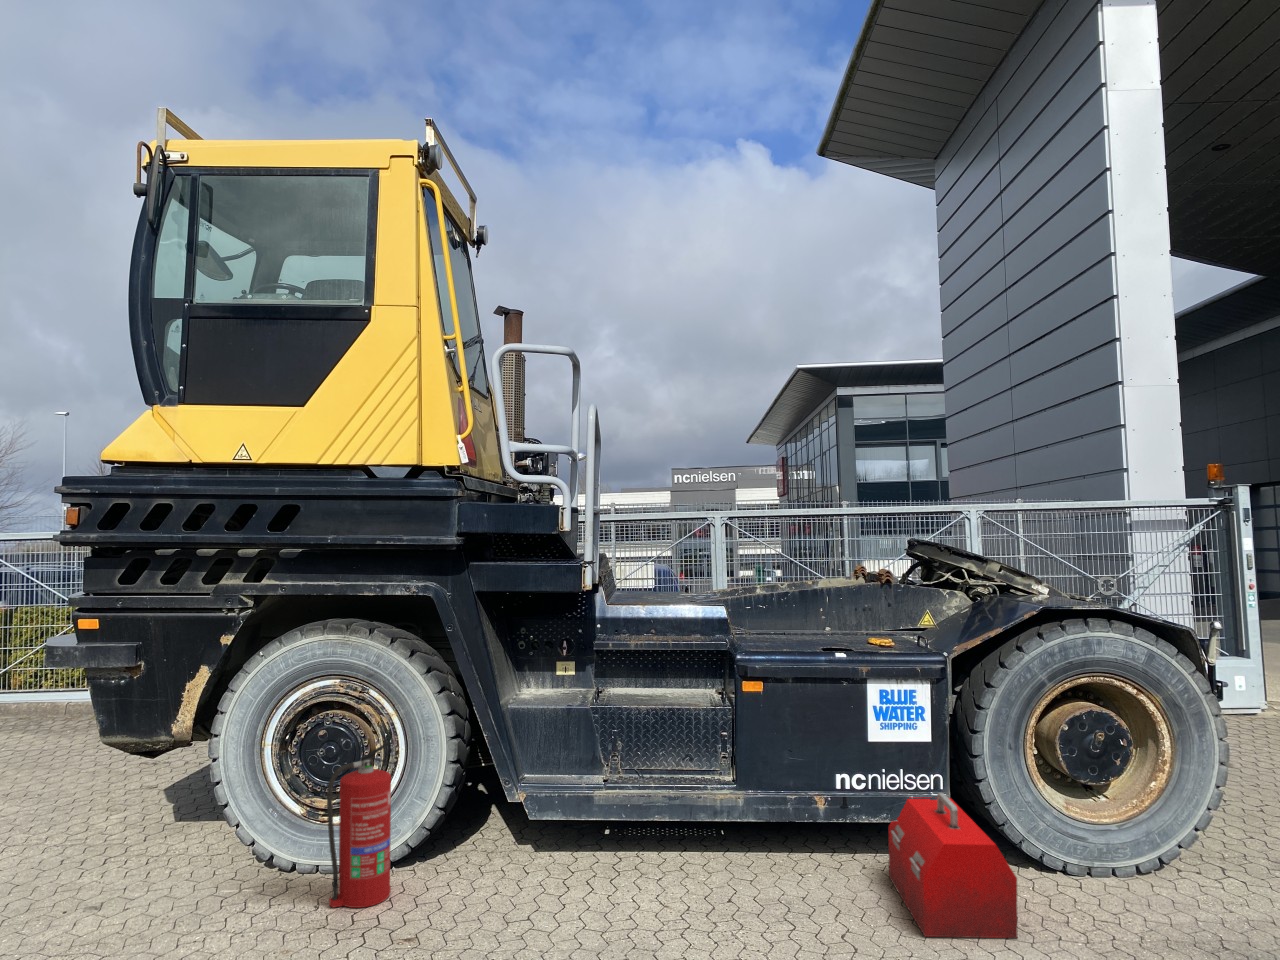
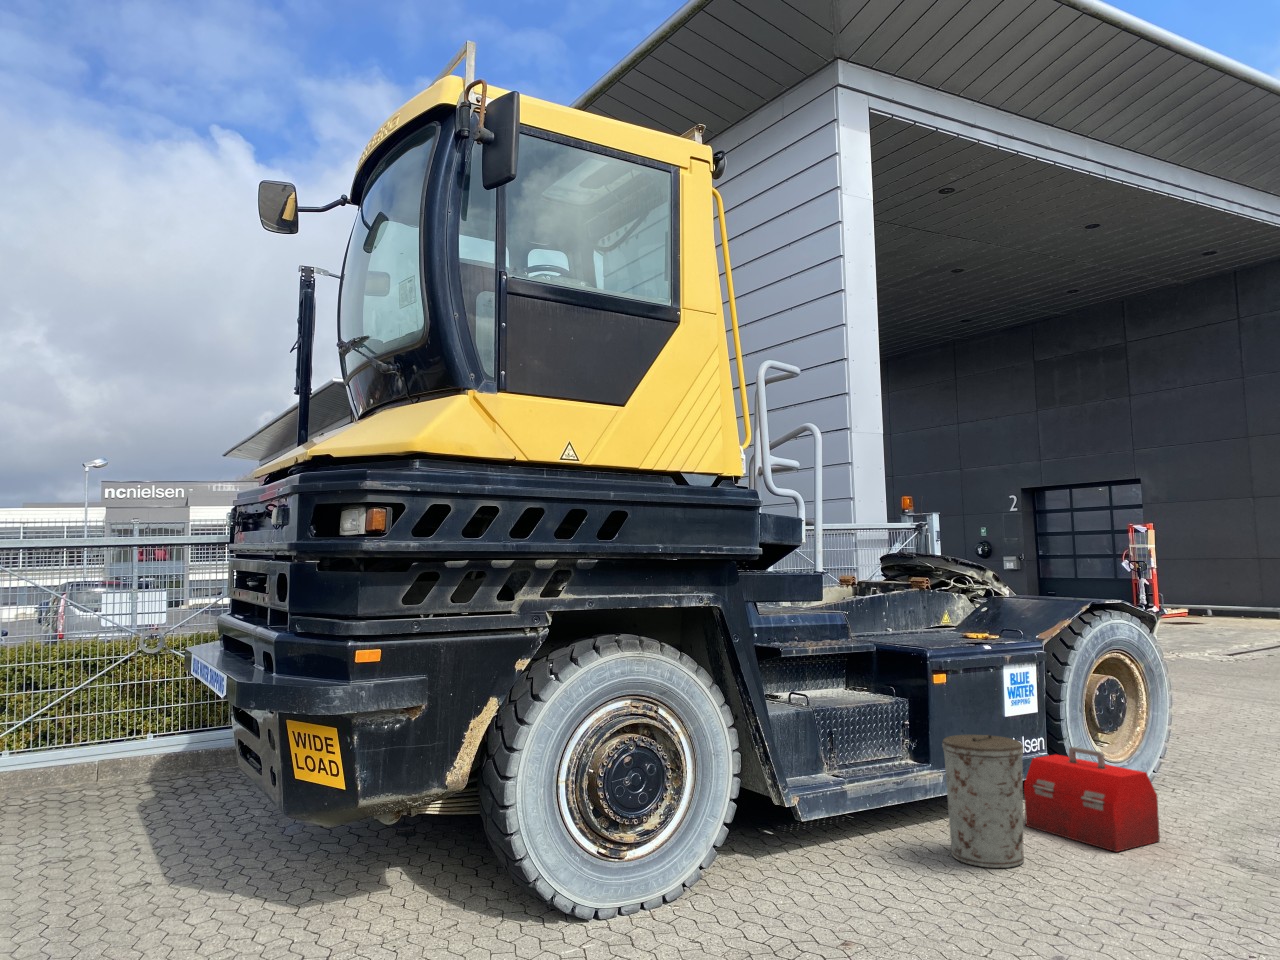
fire extinguisher: present [327,743,394,908] -> none [663,759,718,939]
trash can: none [716,756,806,921] -> present [942,735,1024,868]

